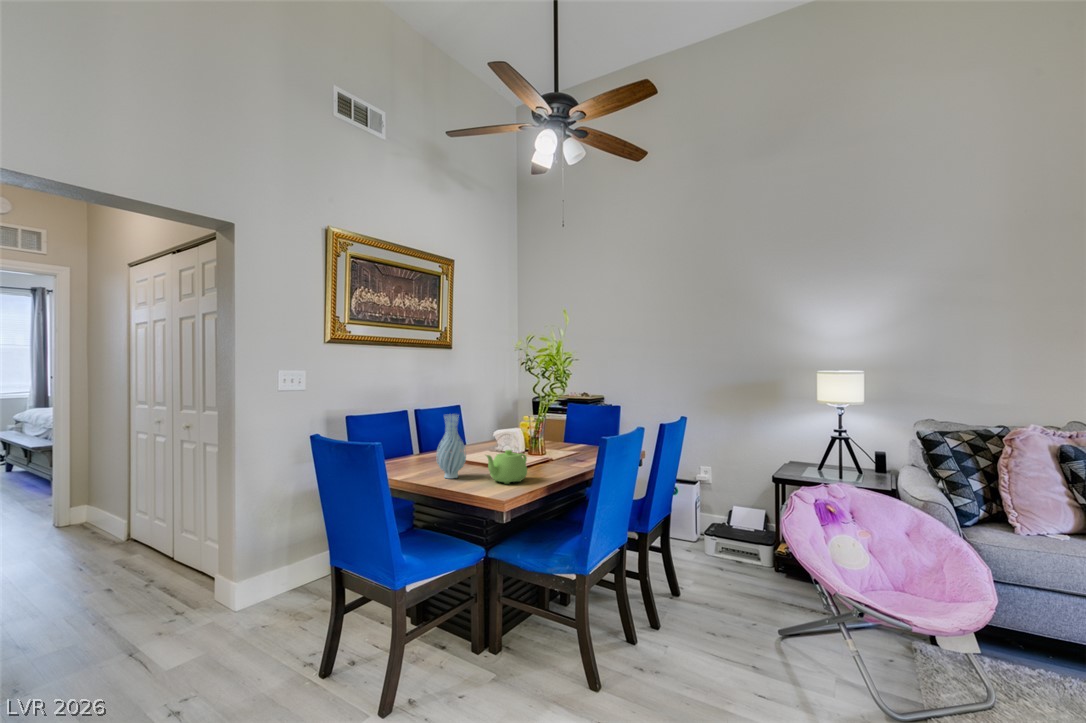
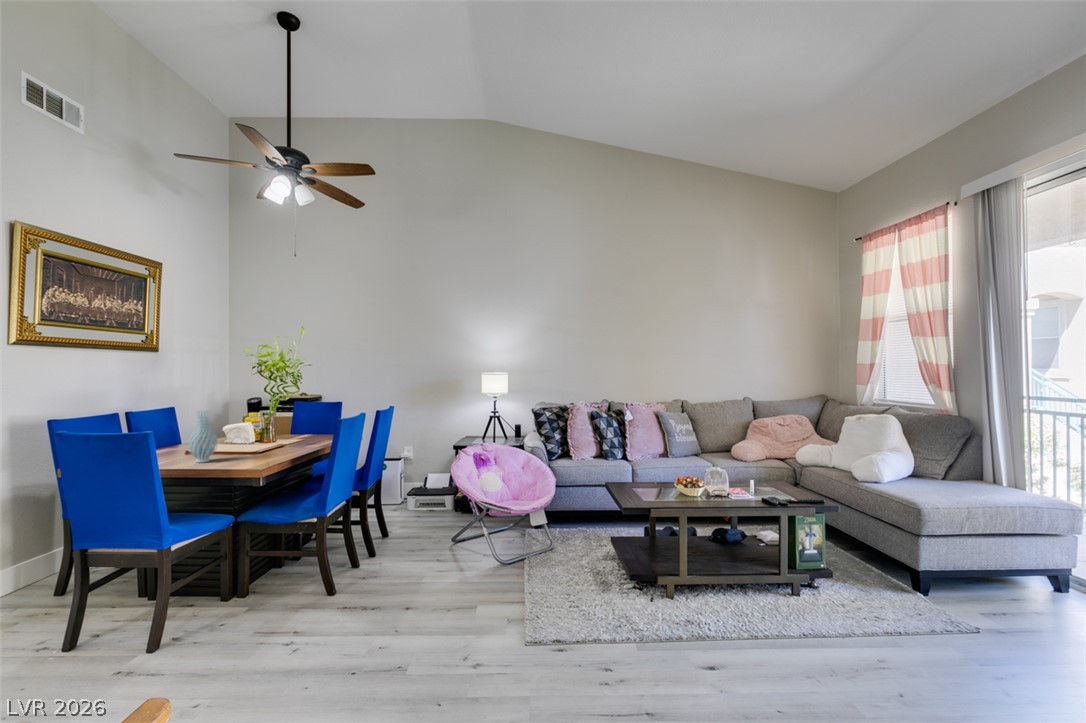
teapot: present [487,450,528,484] -> none [241,435,276,460]

